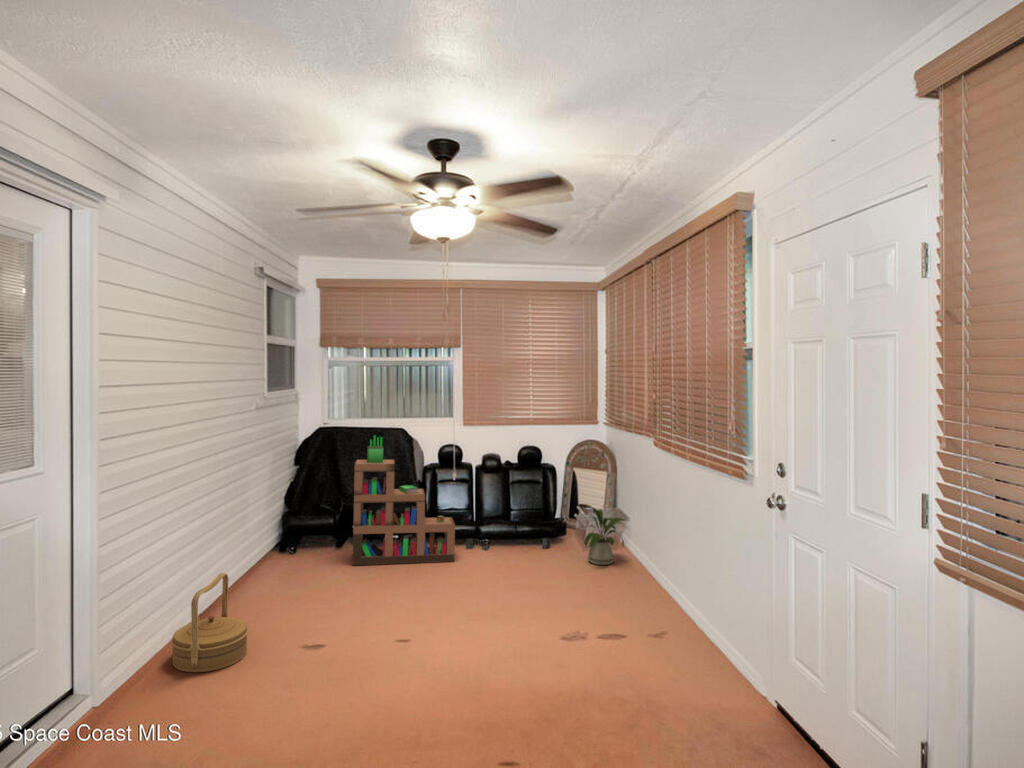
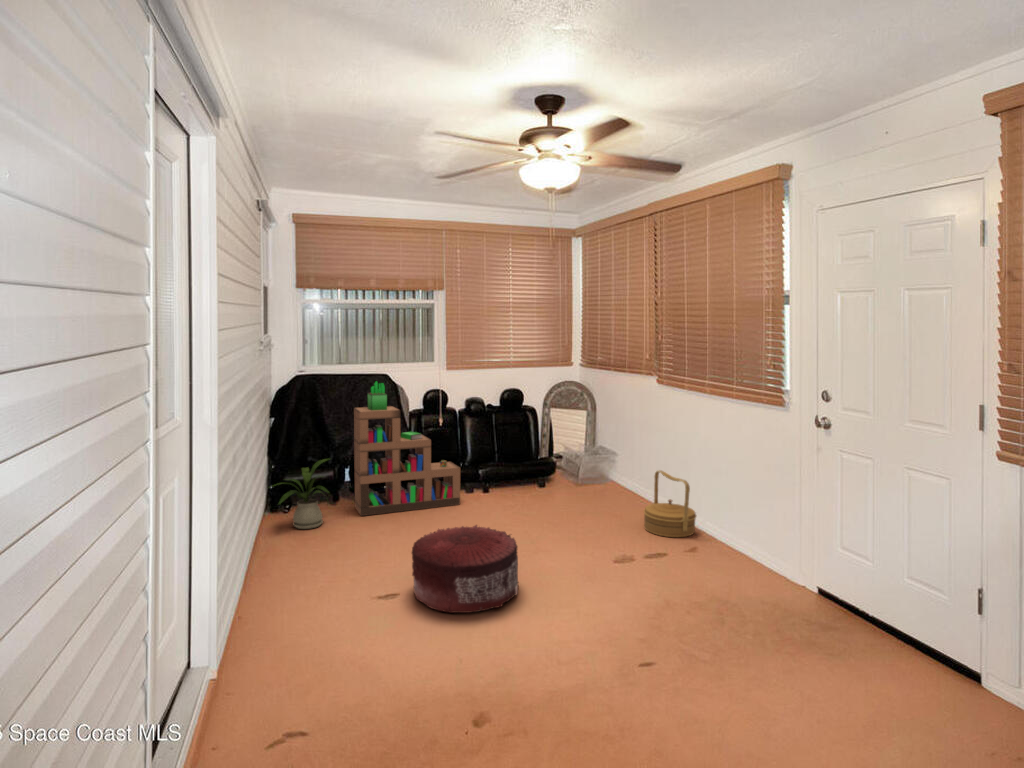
house plant: present [584,508,625,565] -> present [277,459,330,529]
woven basket: present [171,573,249,673] -> present [644,471,696,537]
pouf: none [332,584,445,674] -> present [412,525,518,613]

